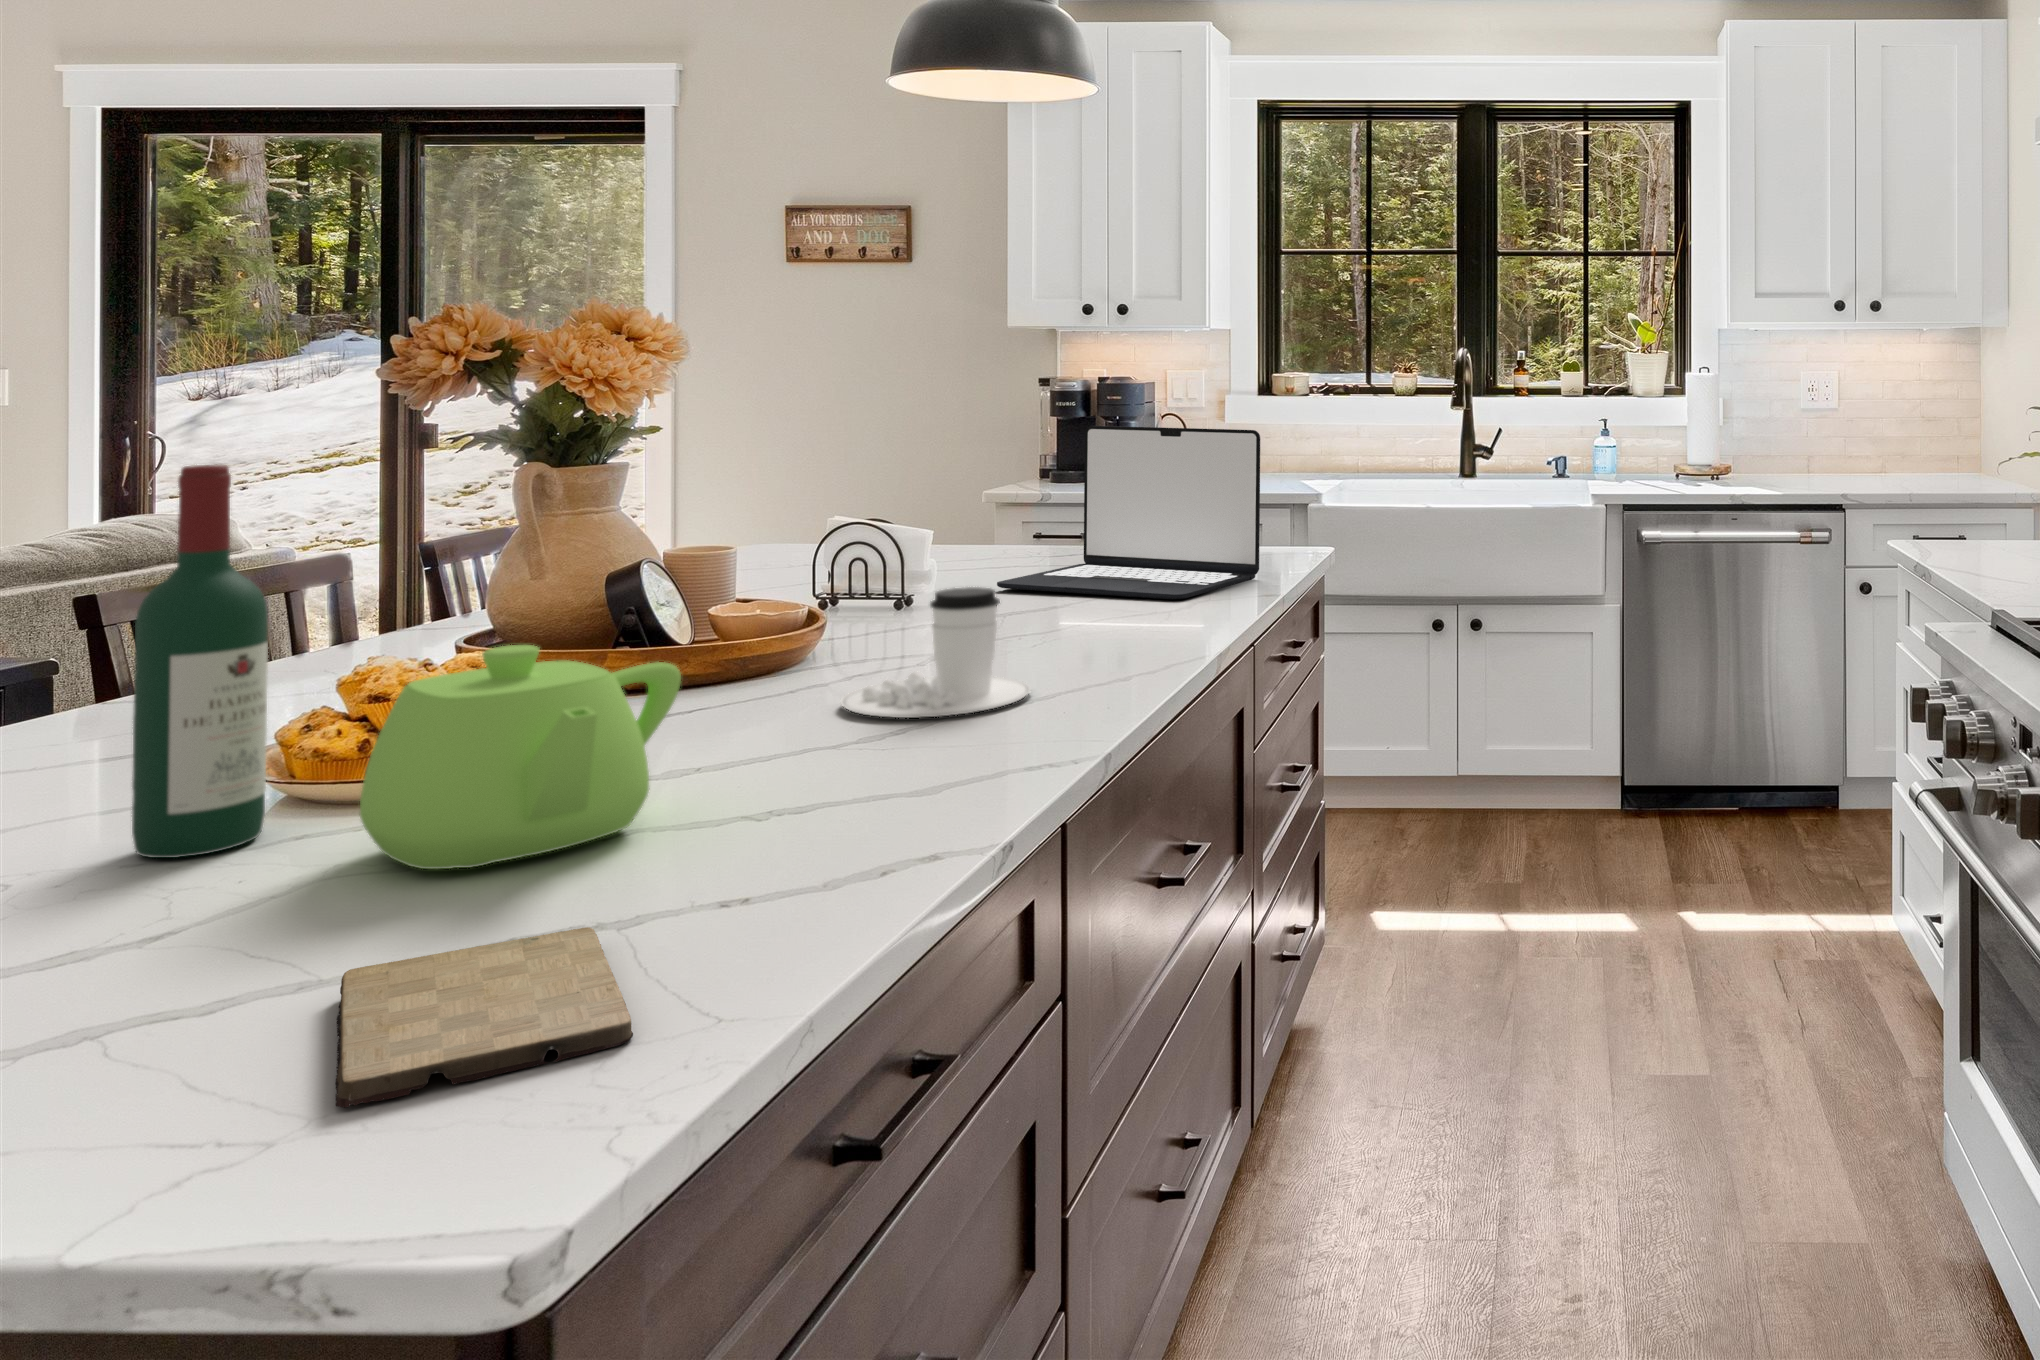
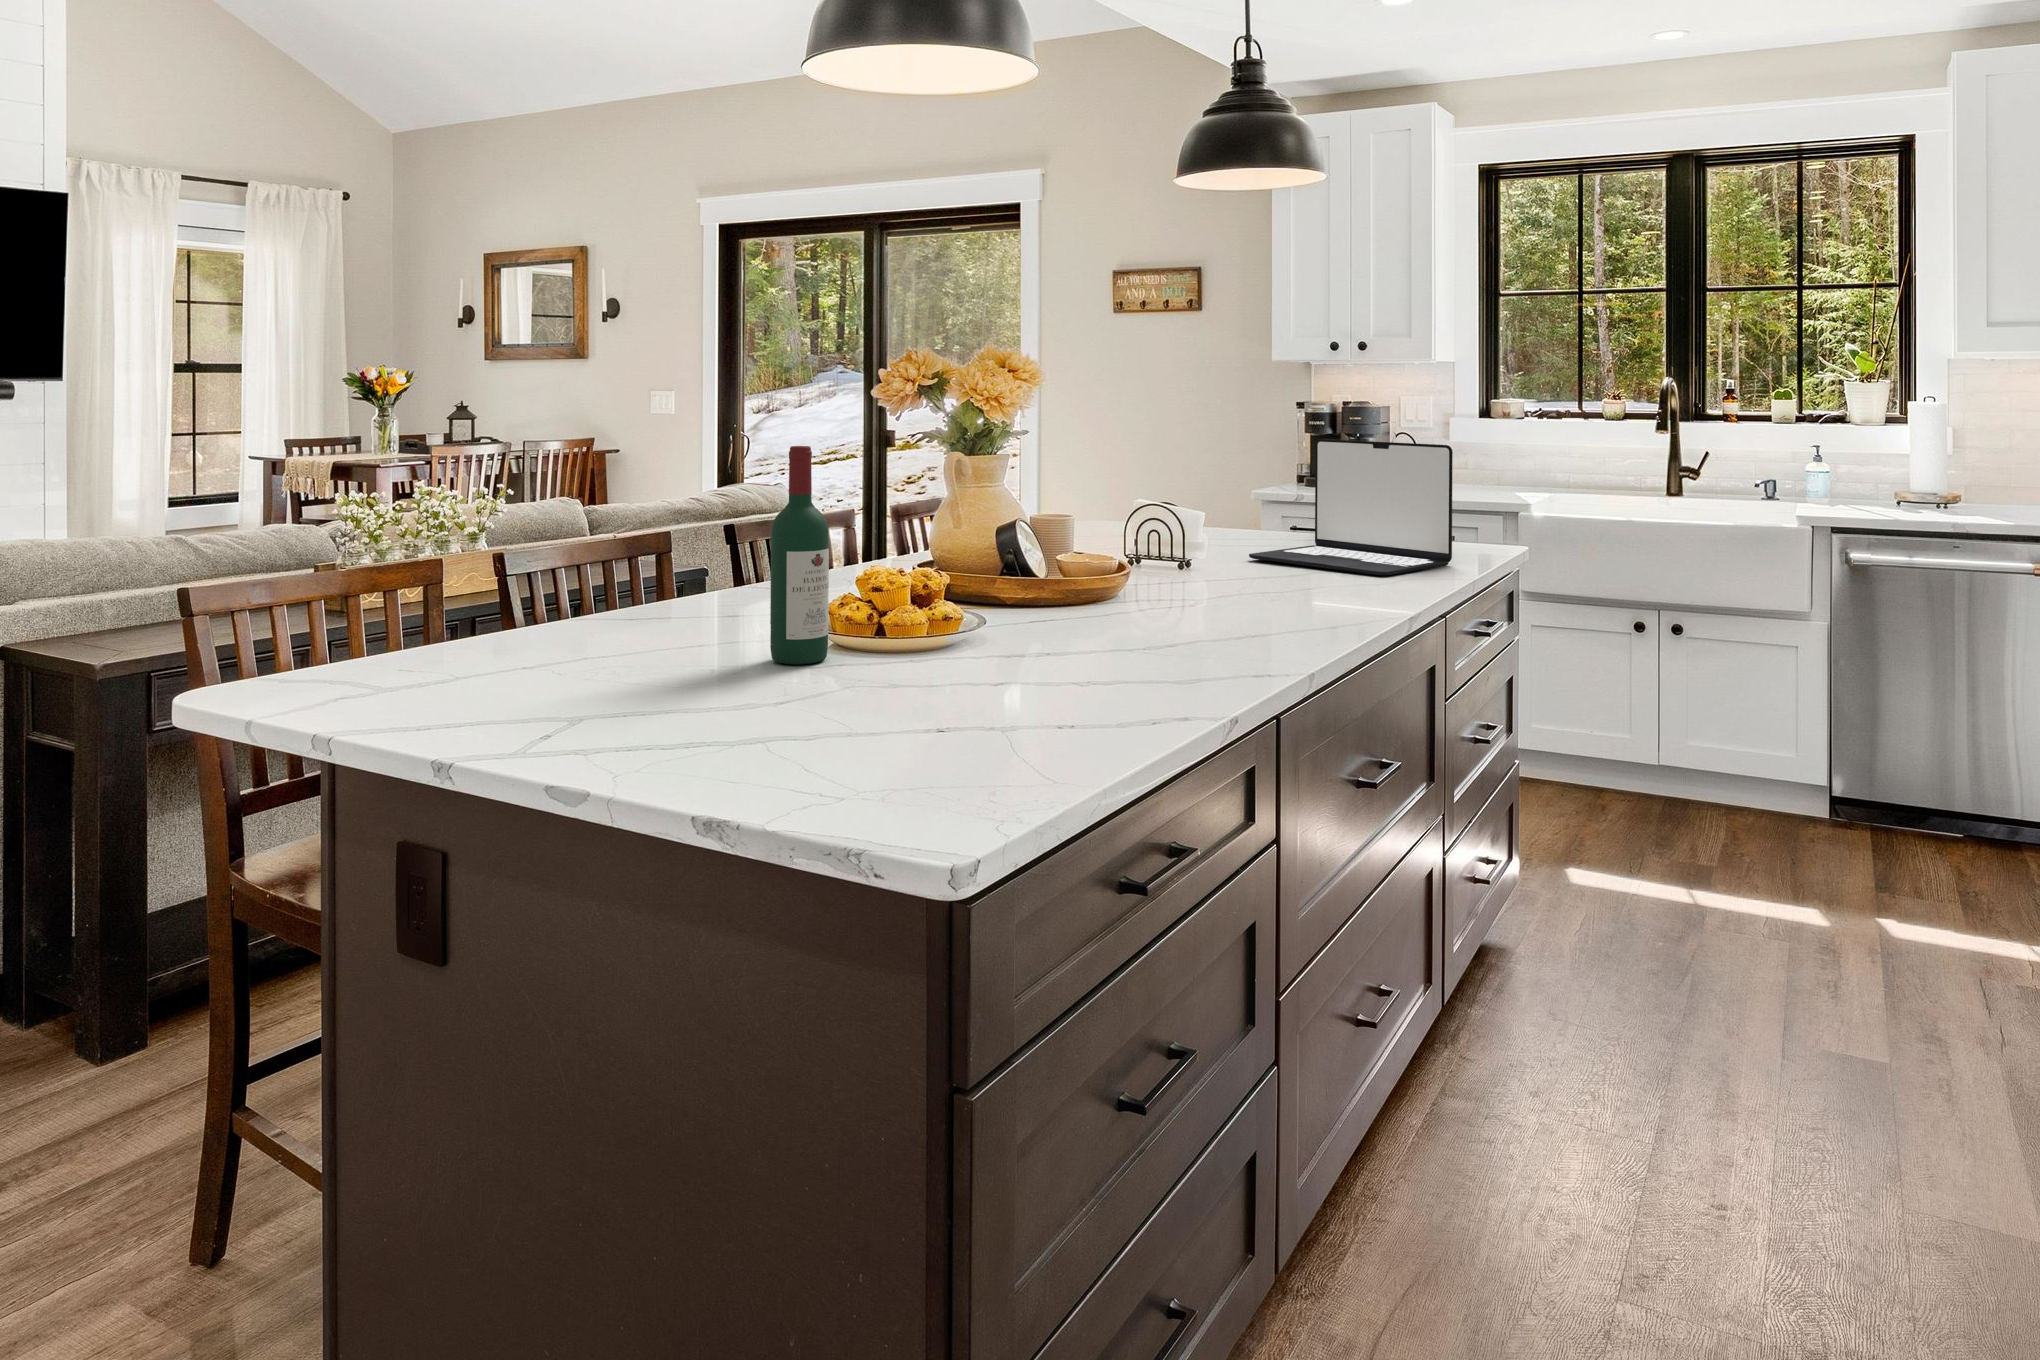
coffee cup: present [840,587,1031,718] -> none [1133,549,1260,636]
teapot: present [360,645,681,869] -> none [873,559,1036,687]
cutting board: present [335,927,633,1108] -> none [867,722,1006,785]

